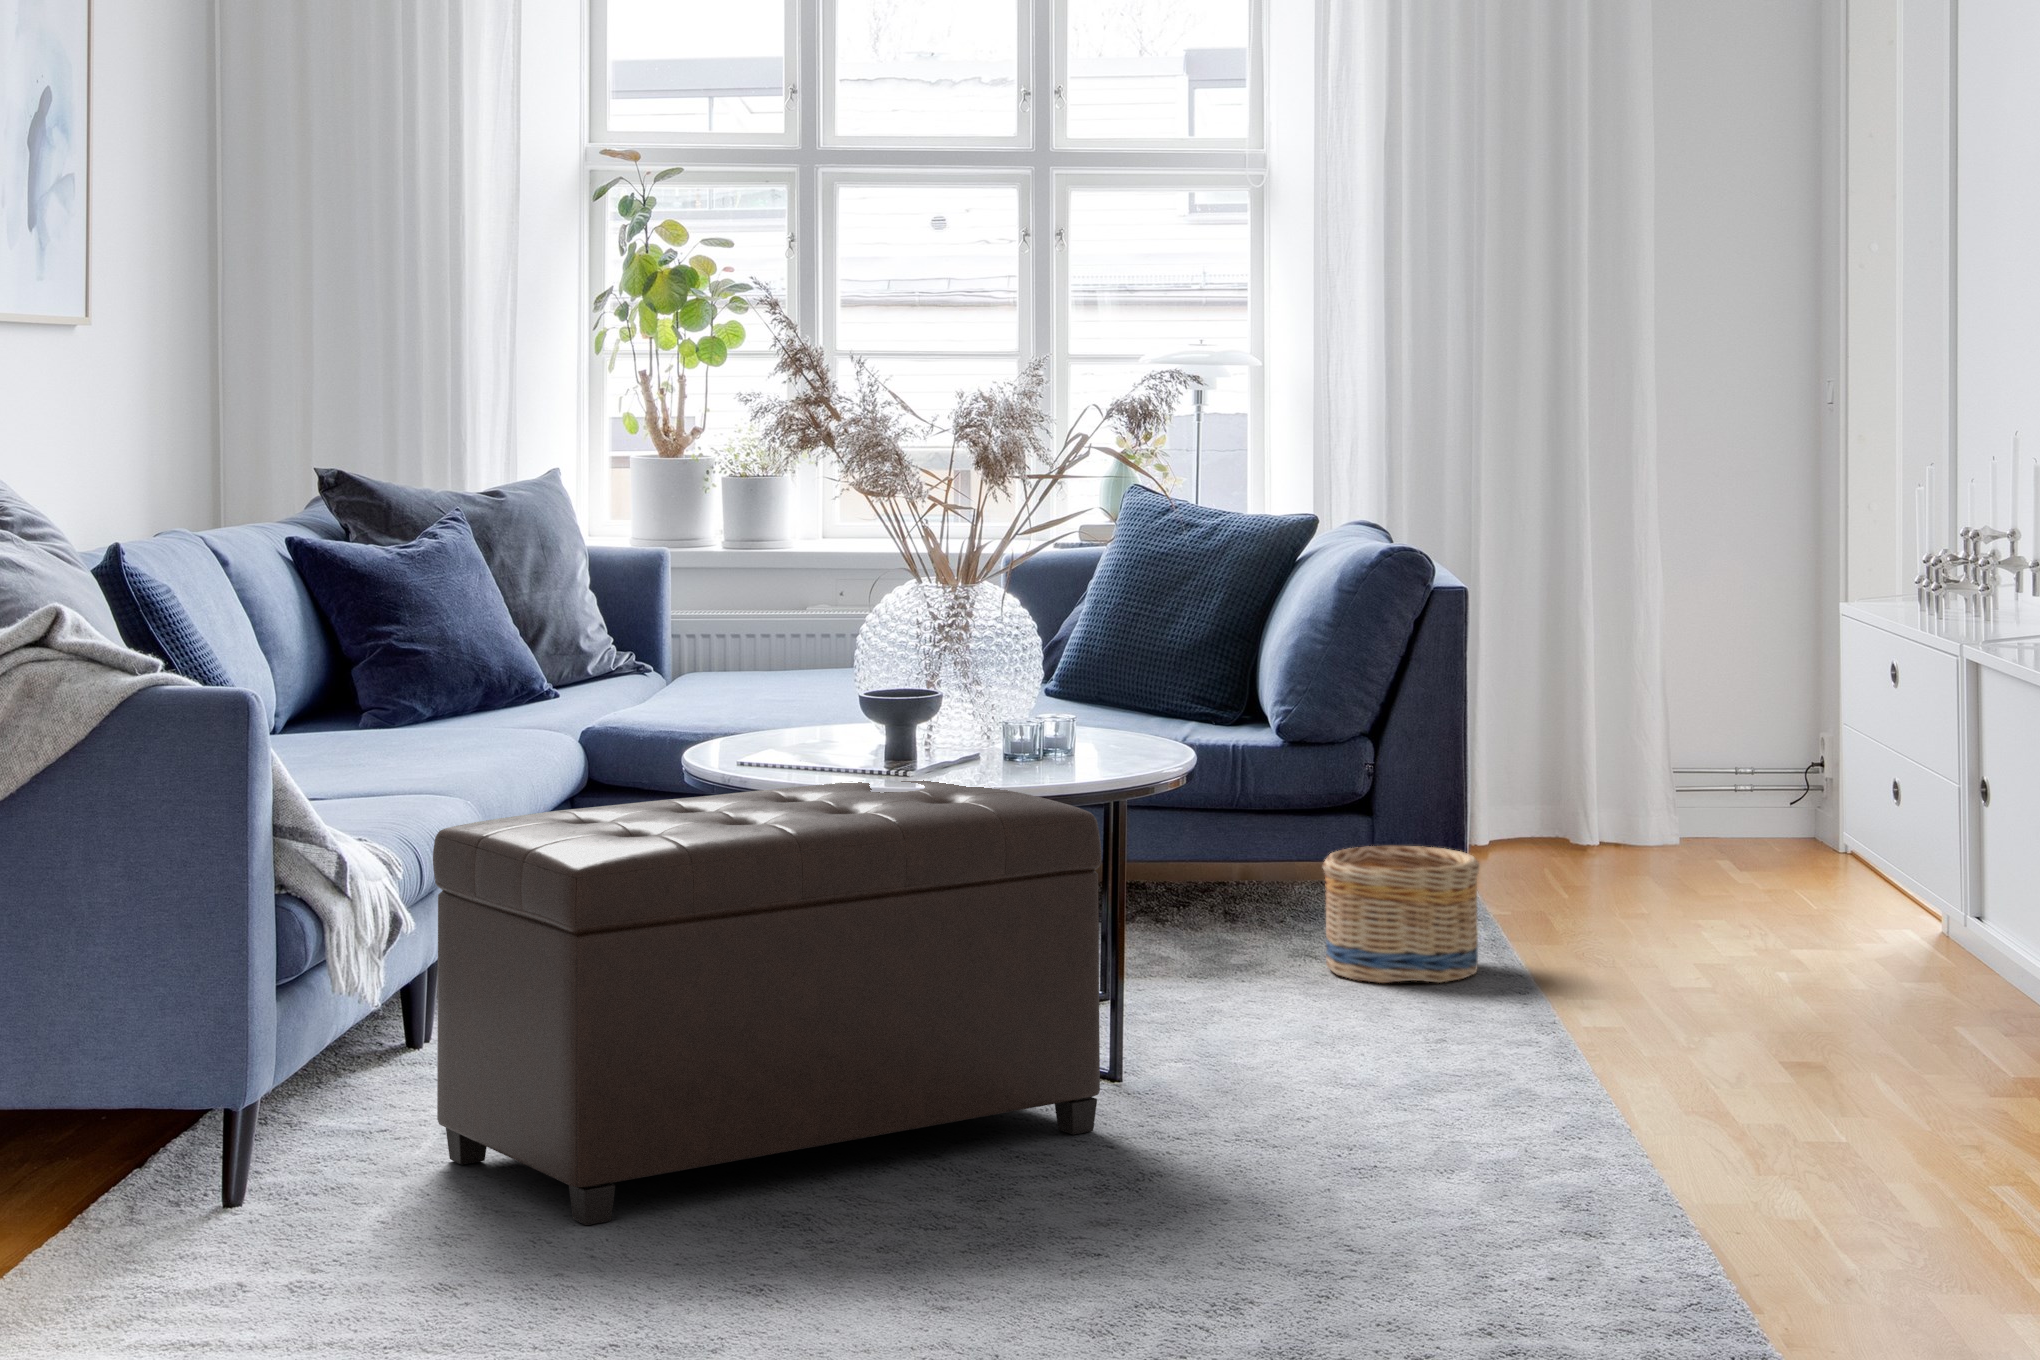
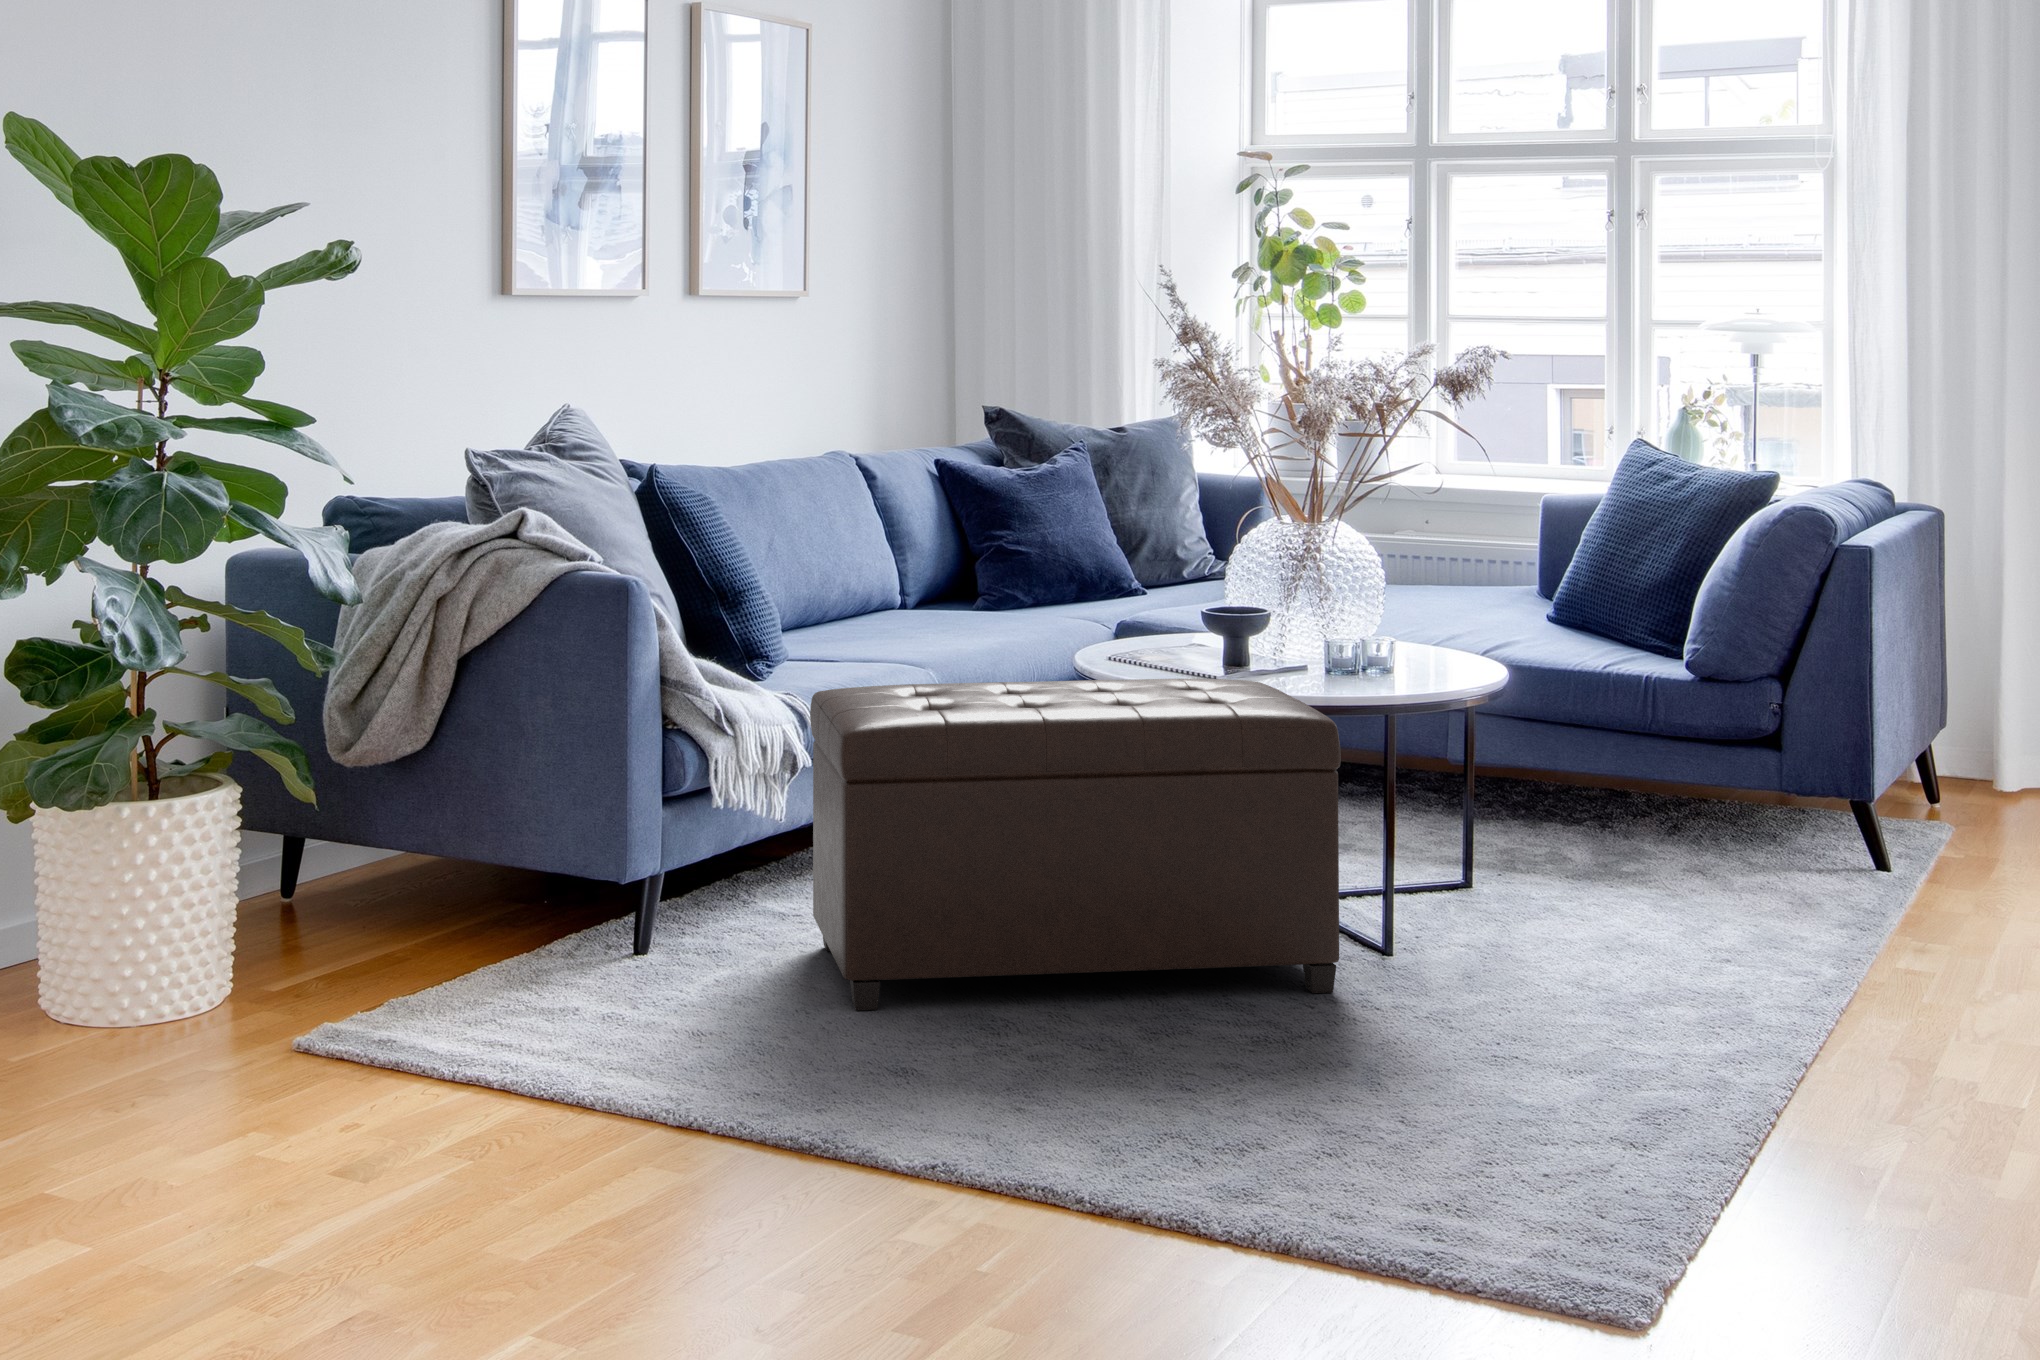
basket: present [1323,846,1480,983] -> none [1711,771,1865,902]

